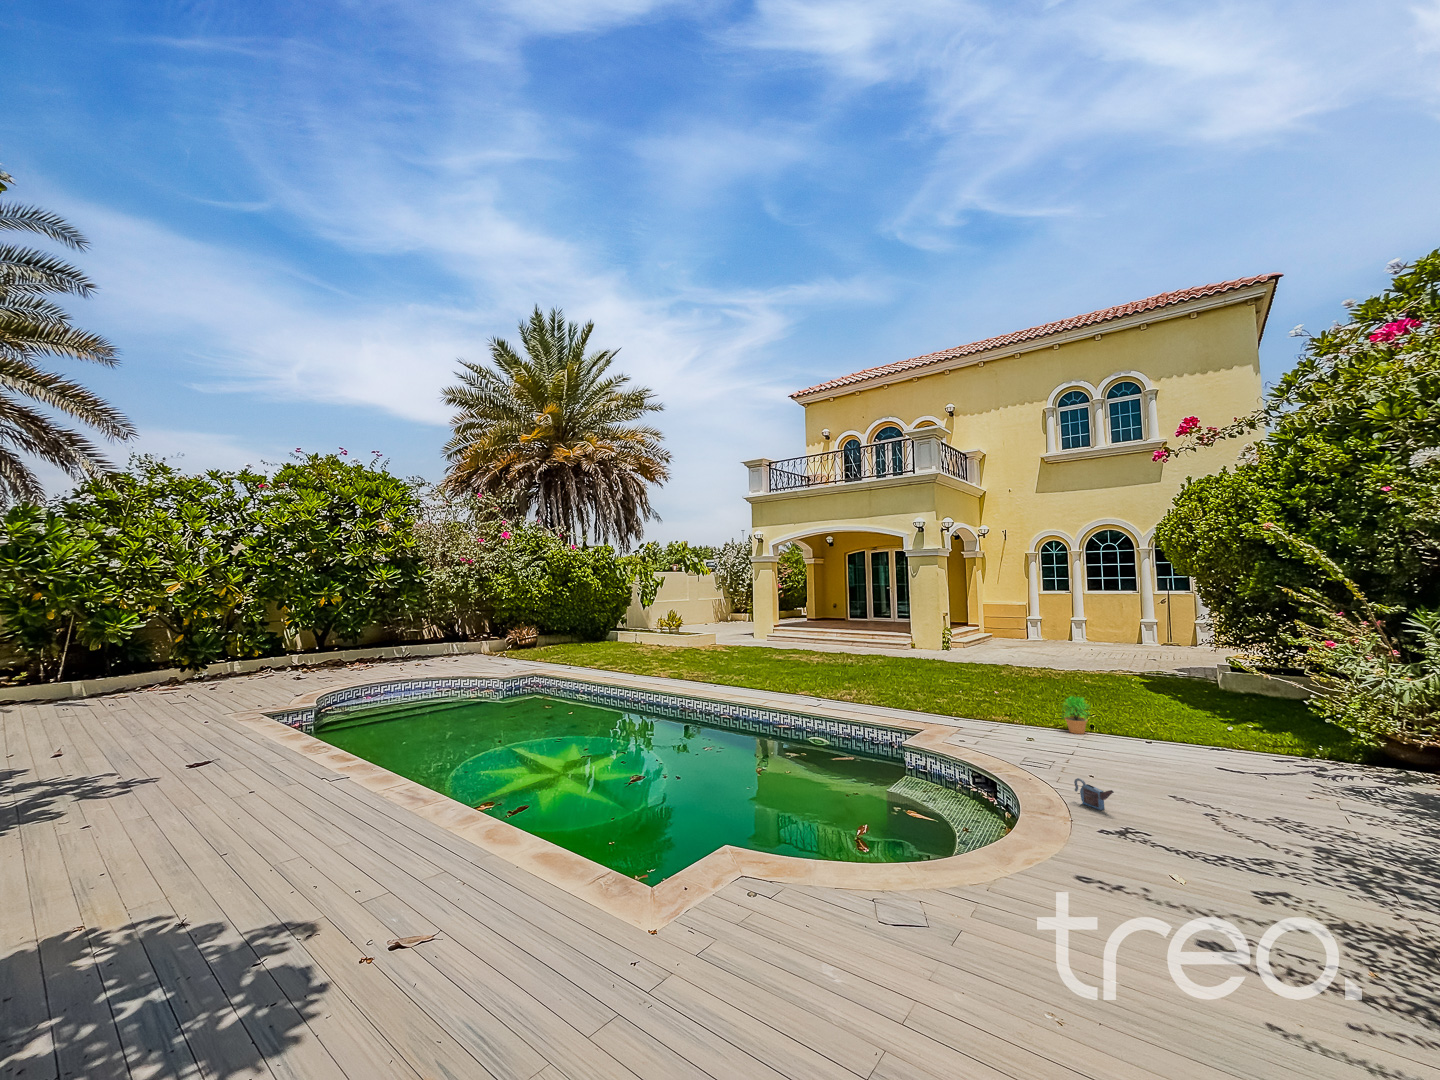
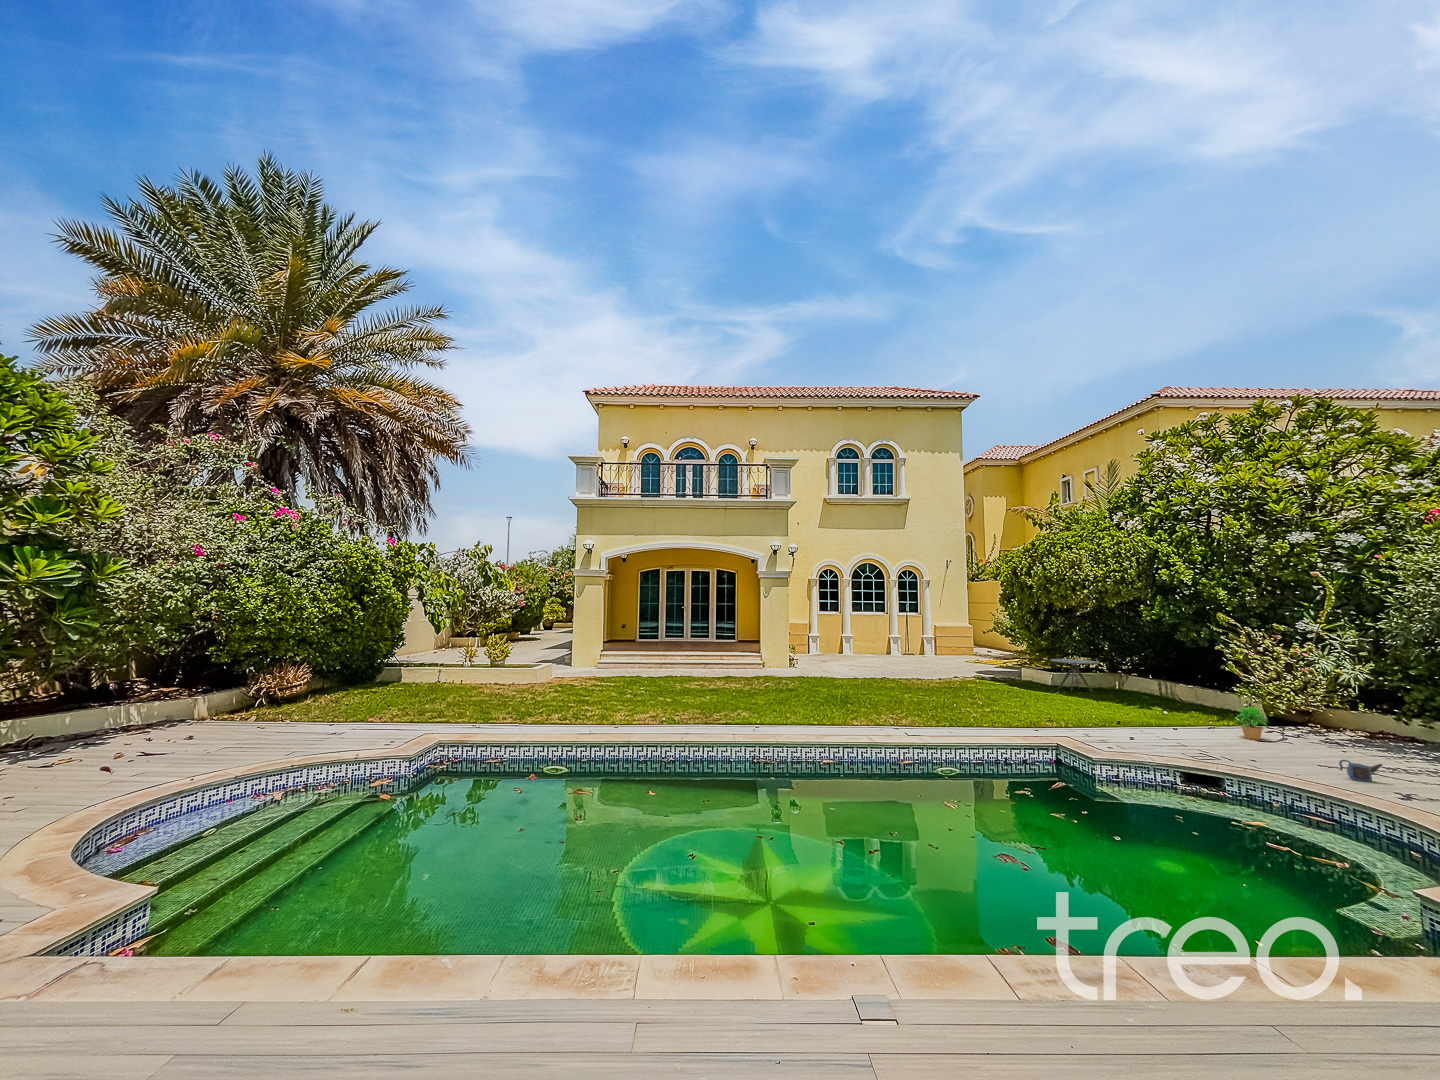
round table: none [1192,653,1268,700] -> present [1050,659,1099,692]
potted plant: present [1062,696,1089,734] -> present [1237,707,1266,740]

